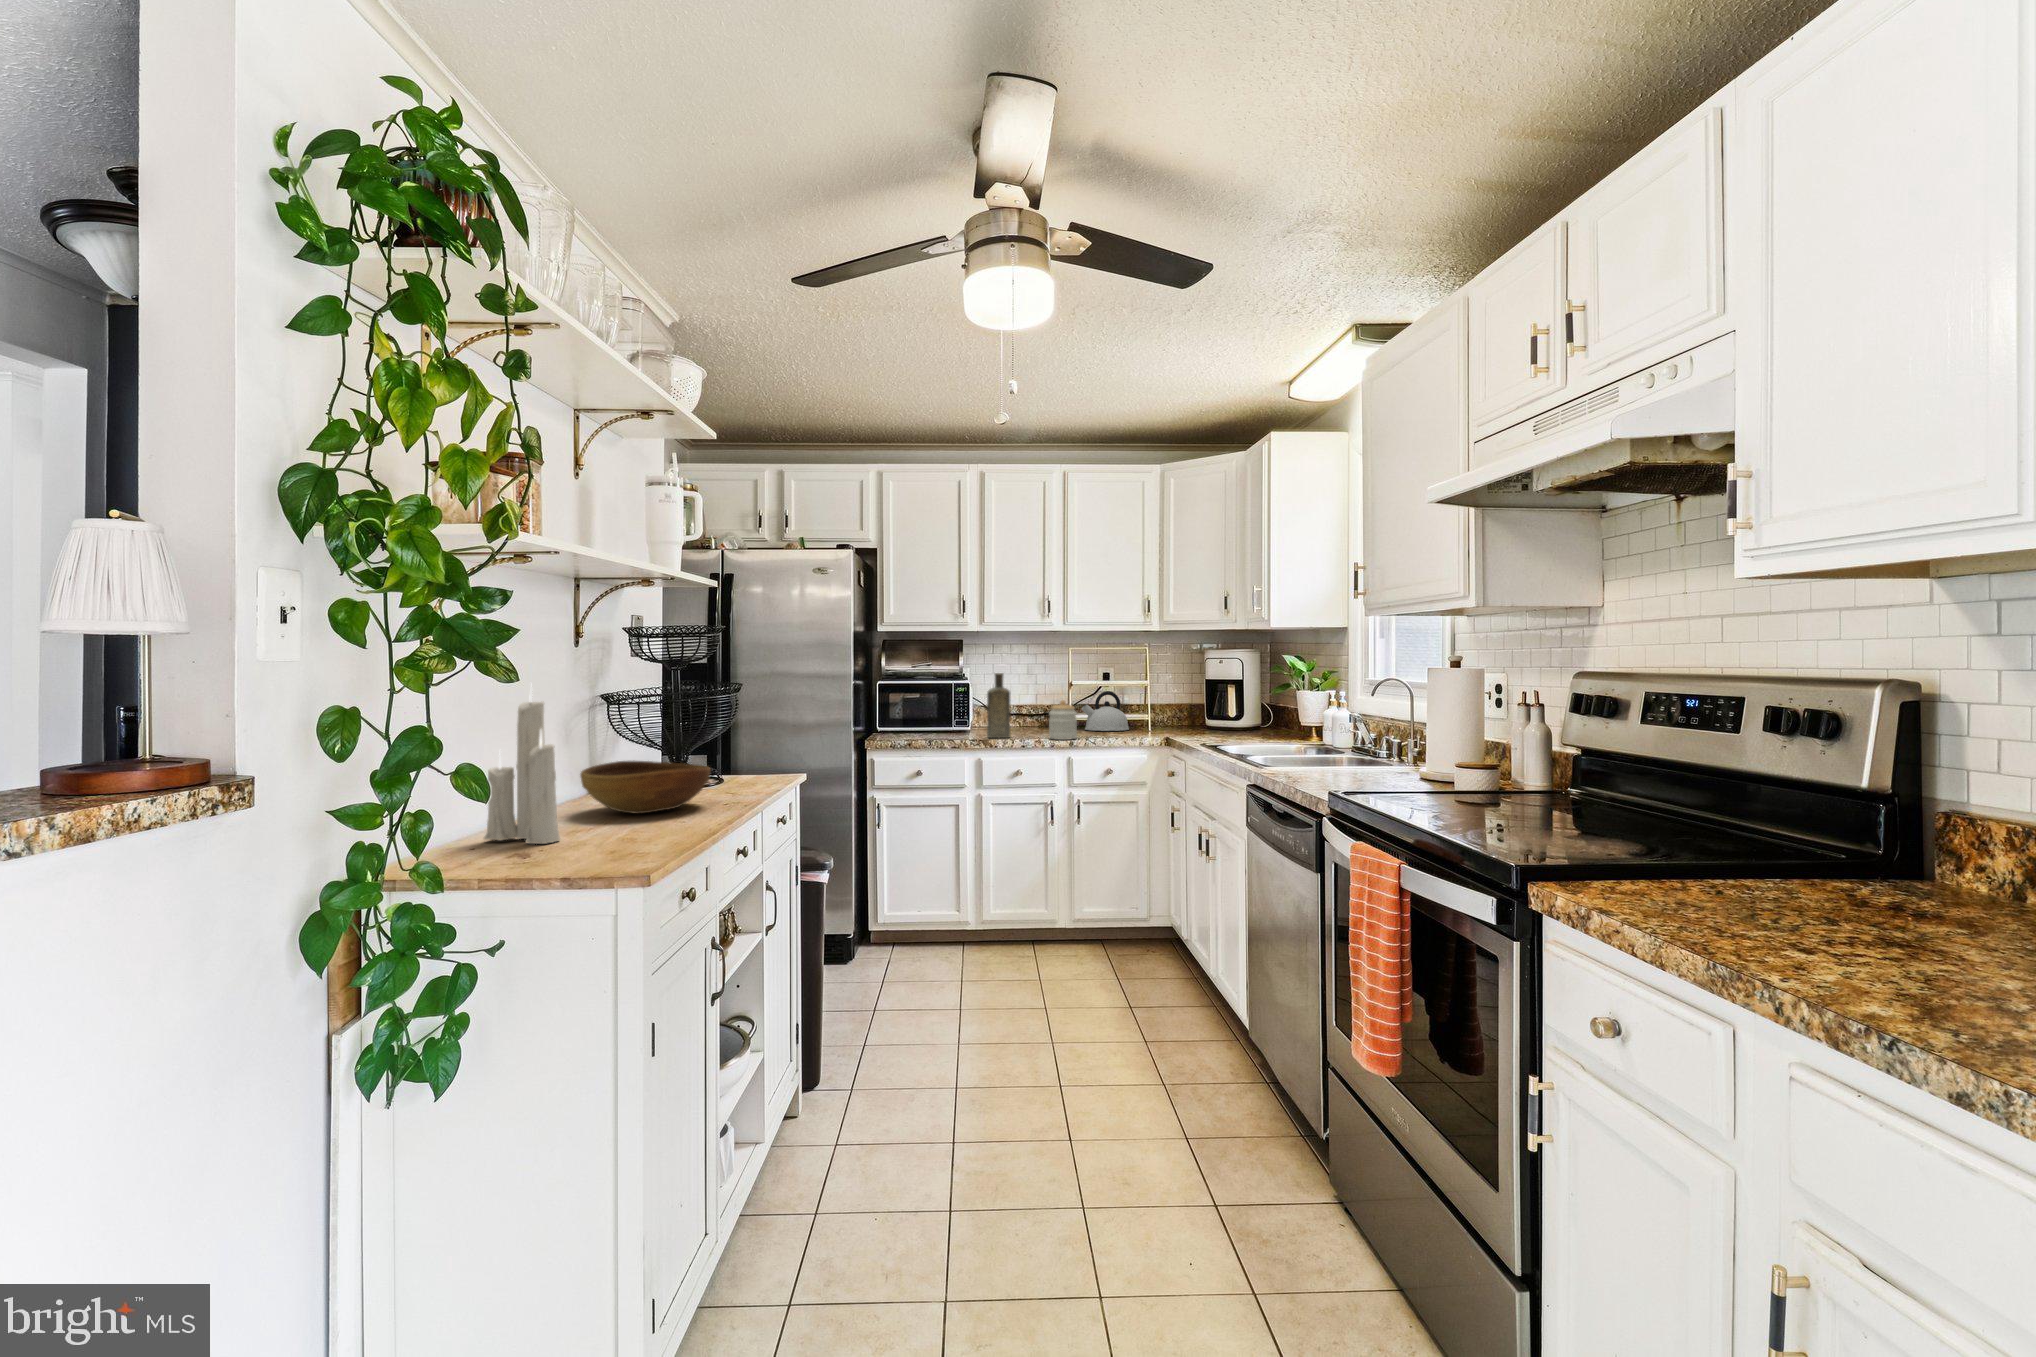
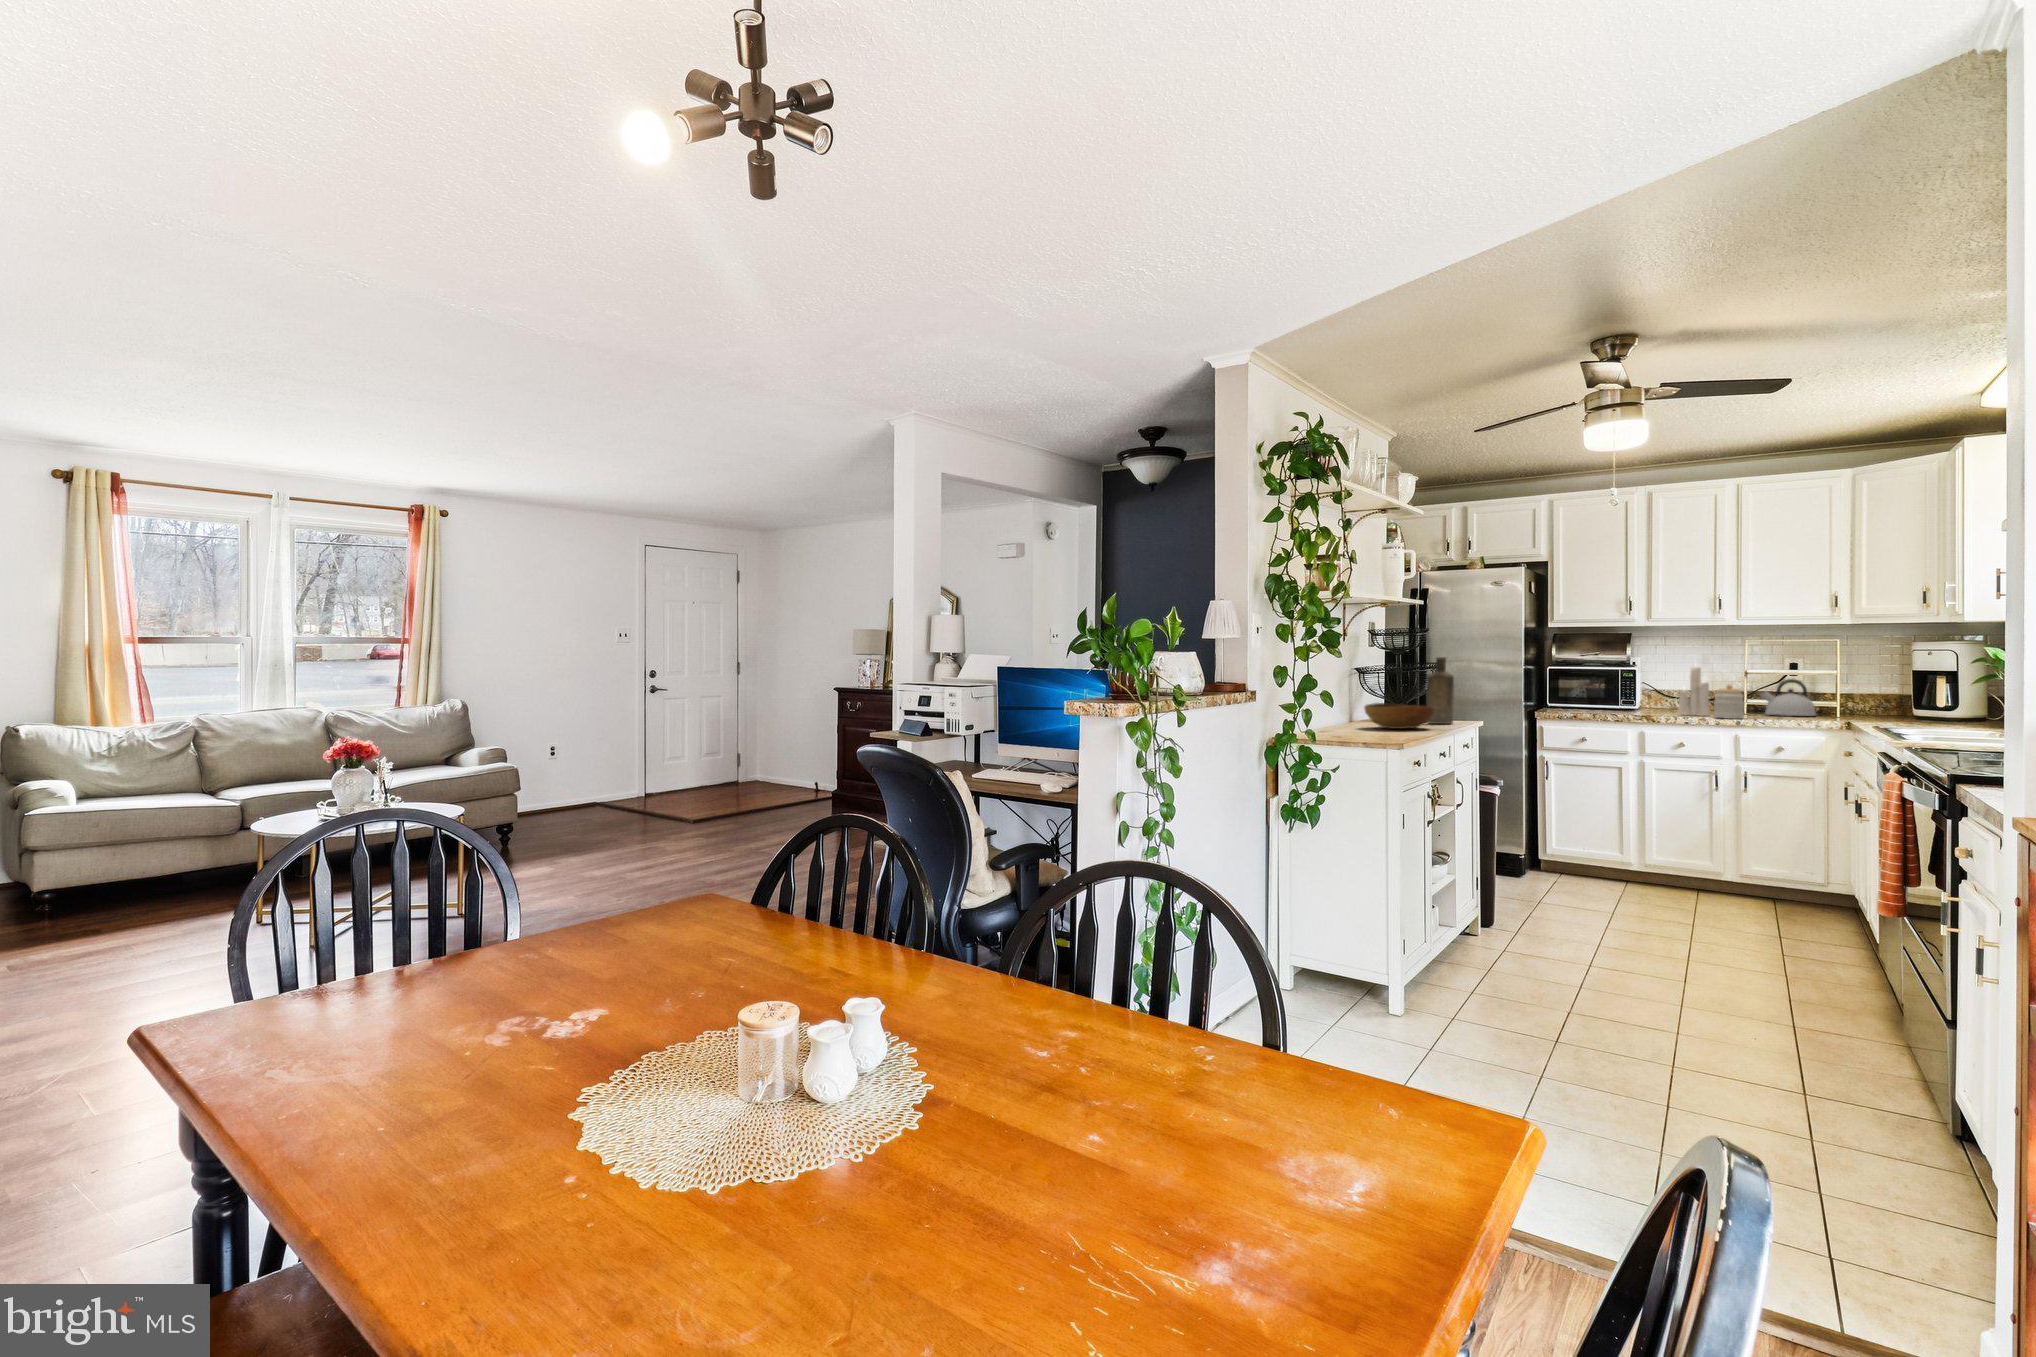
bottle: present [987,673,1010,738] -> present [1427,657,1454,724]
candle: present [484,690,560,844] -> present [1678,667,1710,716]

